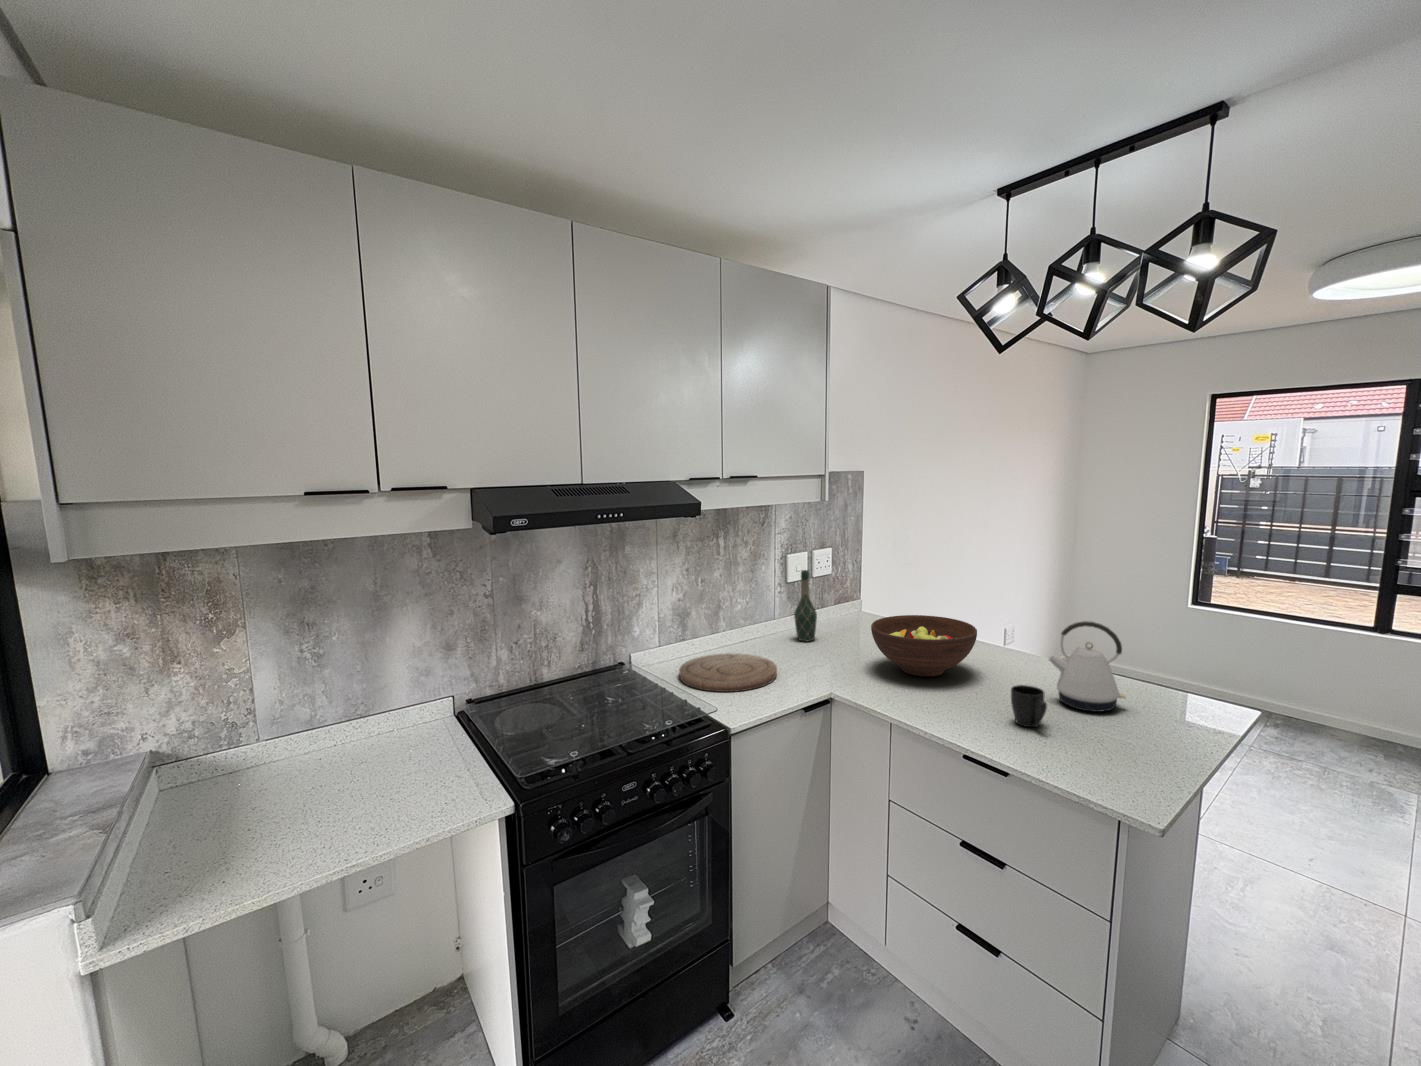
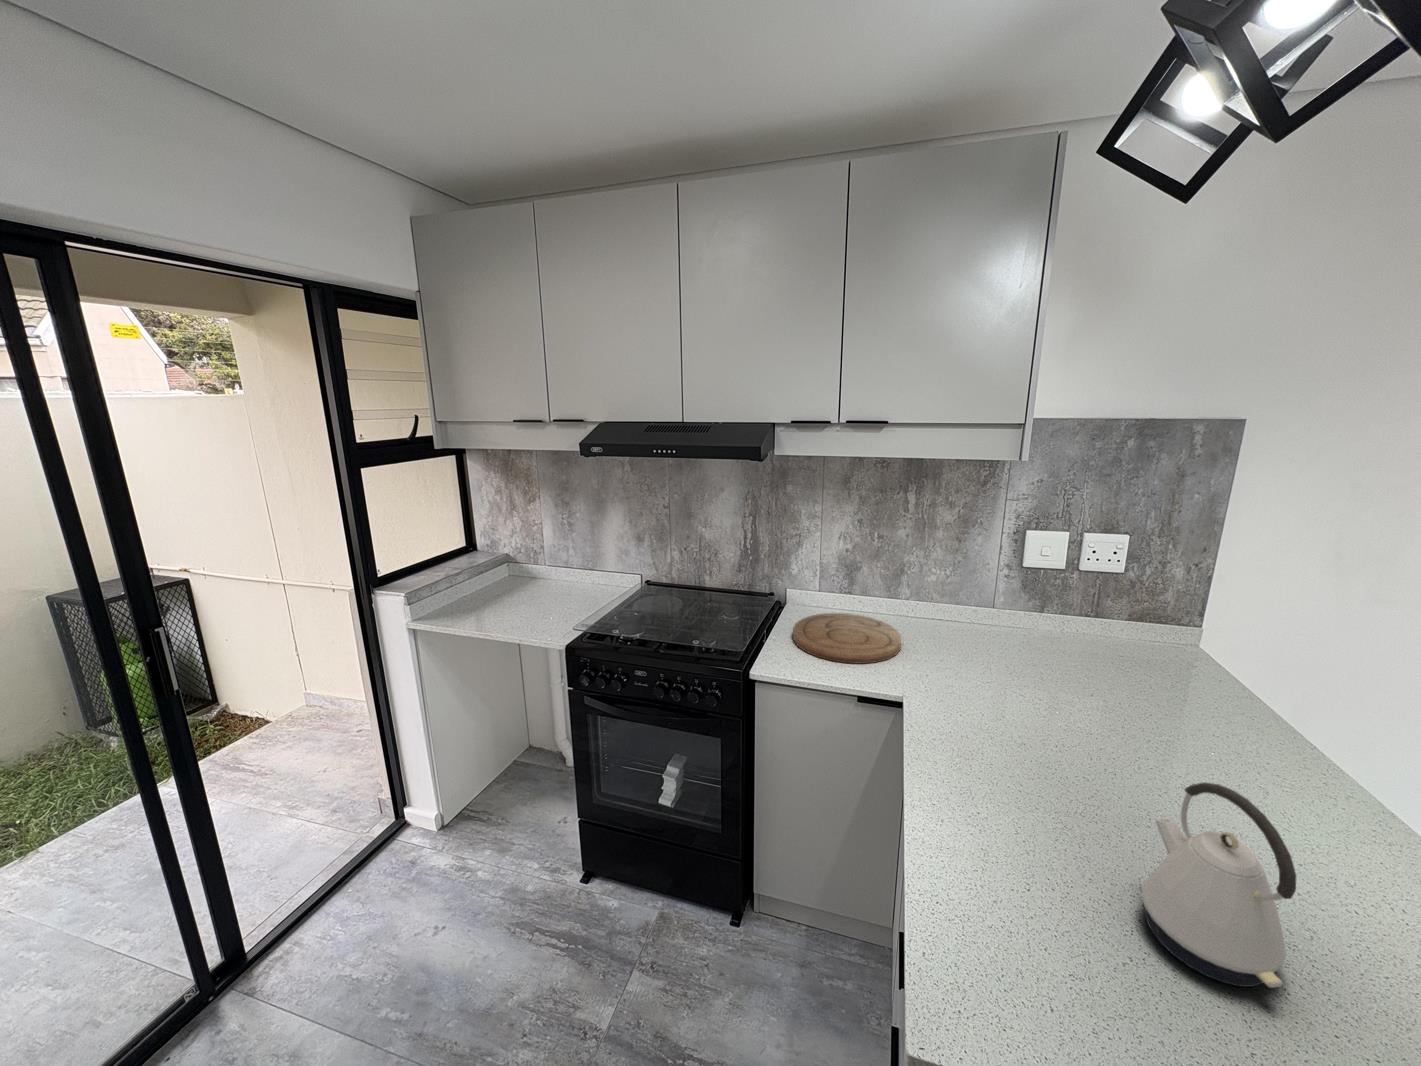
wine bottle: present [794,570,817,642] -> none [1006,555,1040,649]
fruit bowl: present [871,615,977,676] -> none [981,647,1165,759]
mug: present [1011,685,1047,727] -> none [977,807,1035,885]

